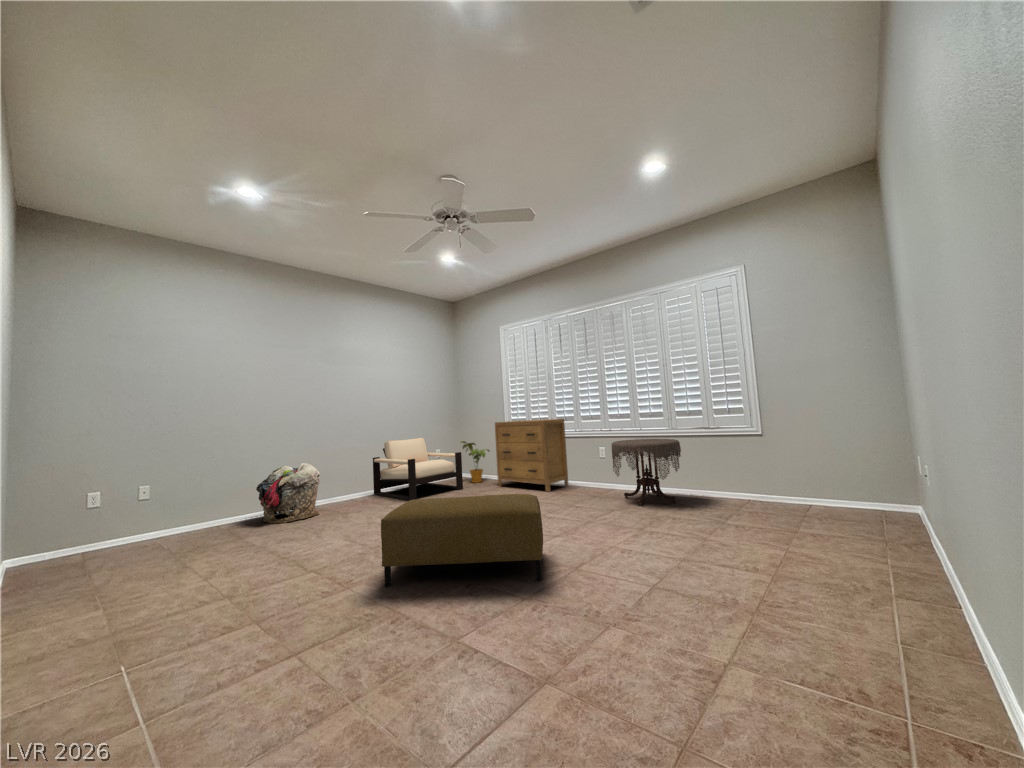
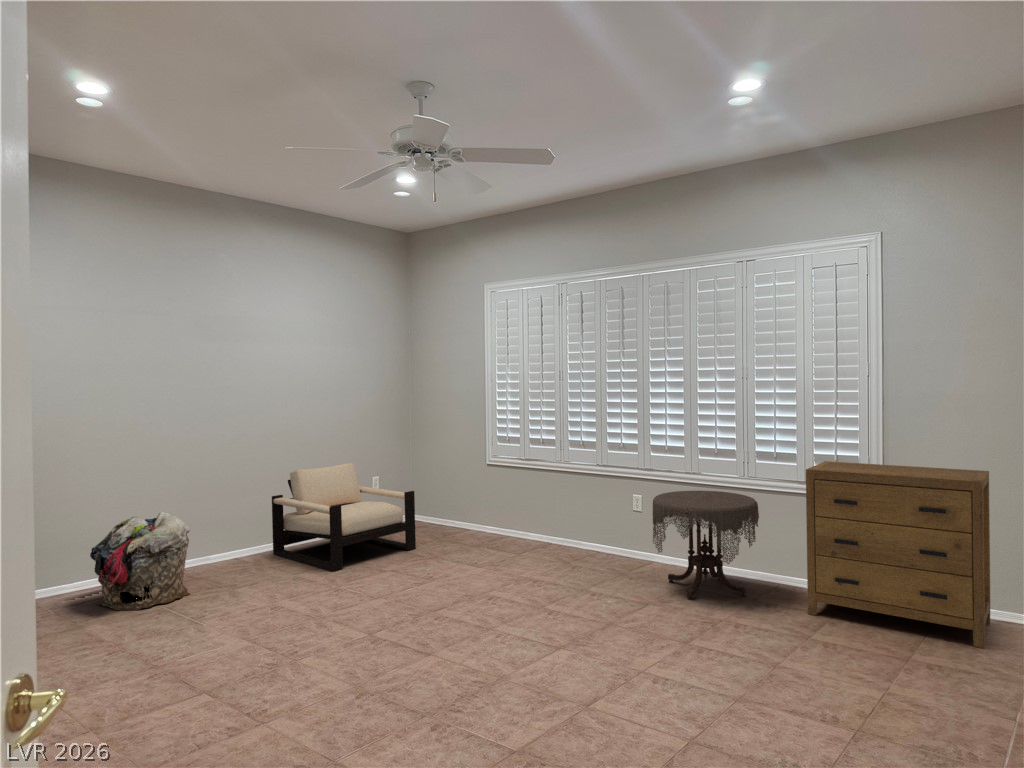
dresser: present [495,419,568,492] -> present [806,461,990,648]
house plant: present [460,441,490,483] -> none [412,469,459,536]
ottoman: present [381,494,543,586] -> none [301,604,539,745]

